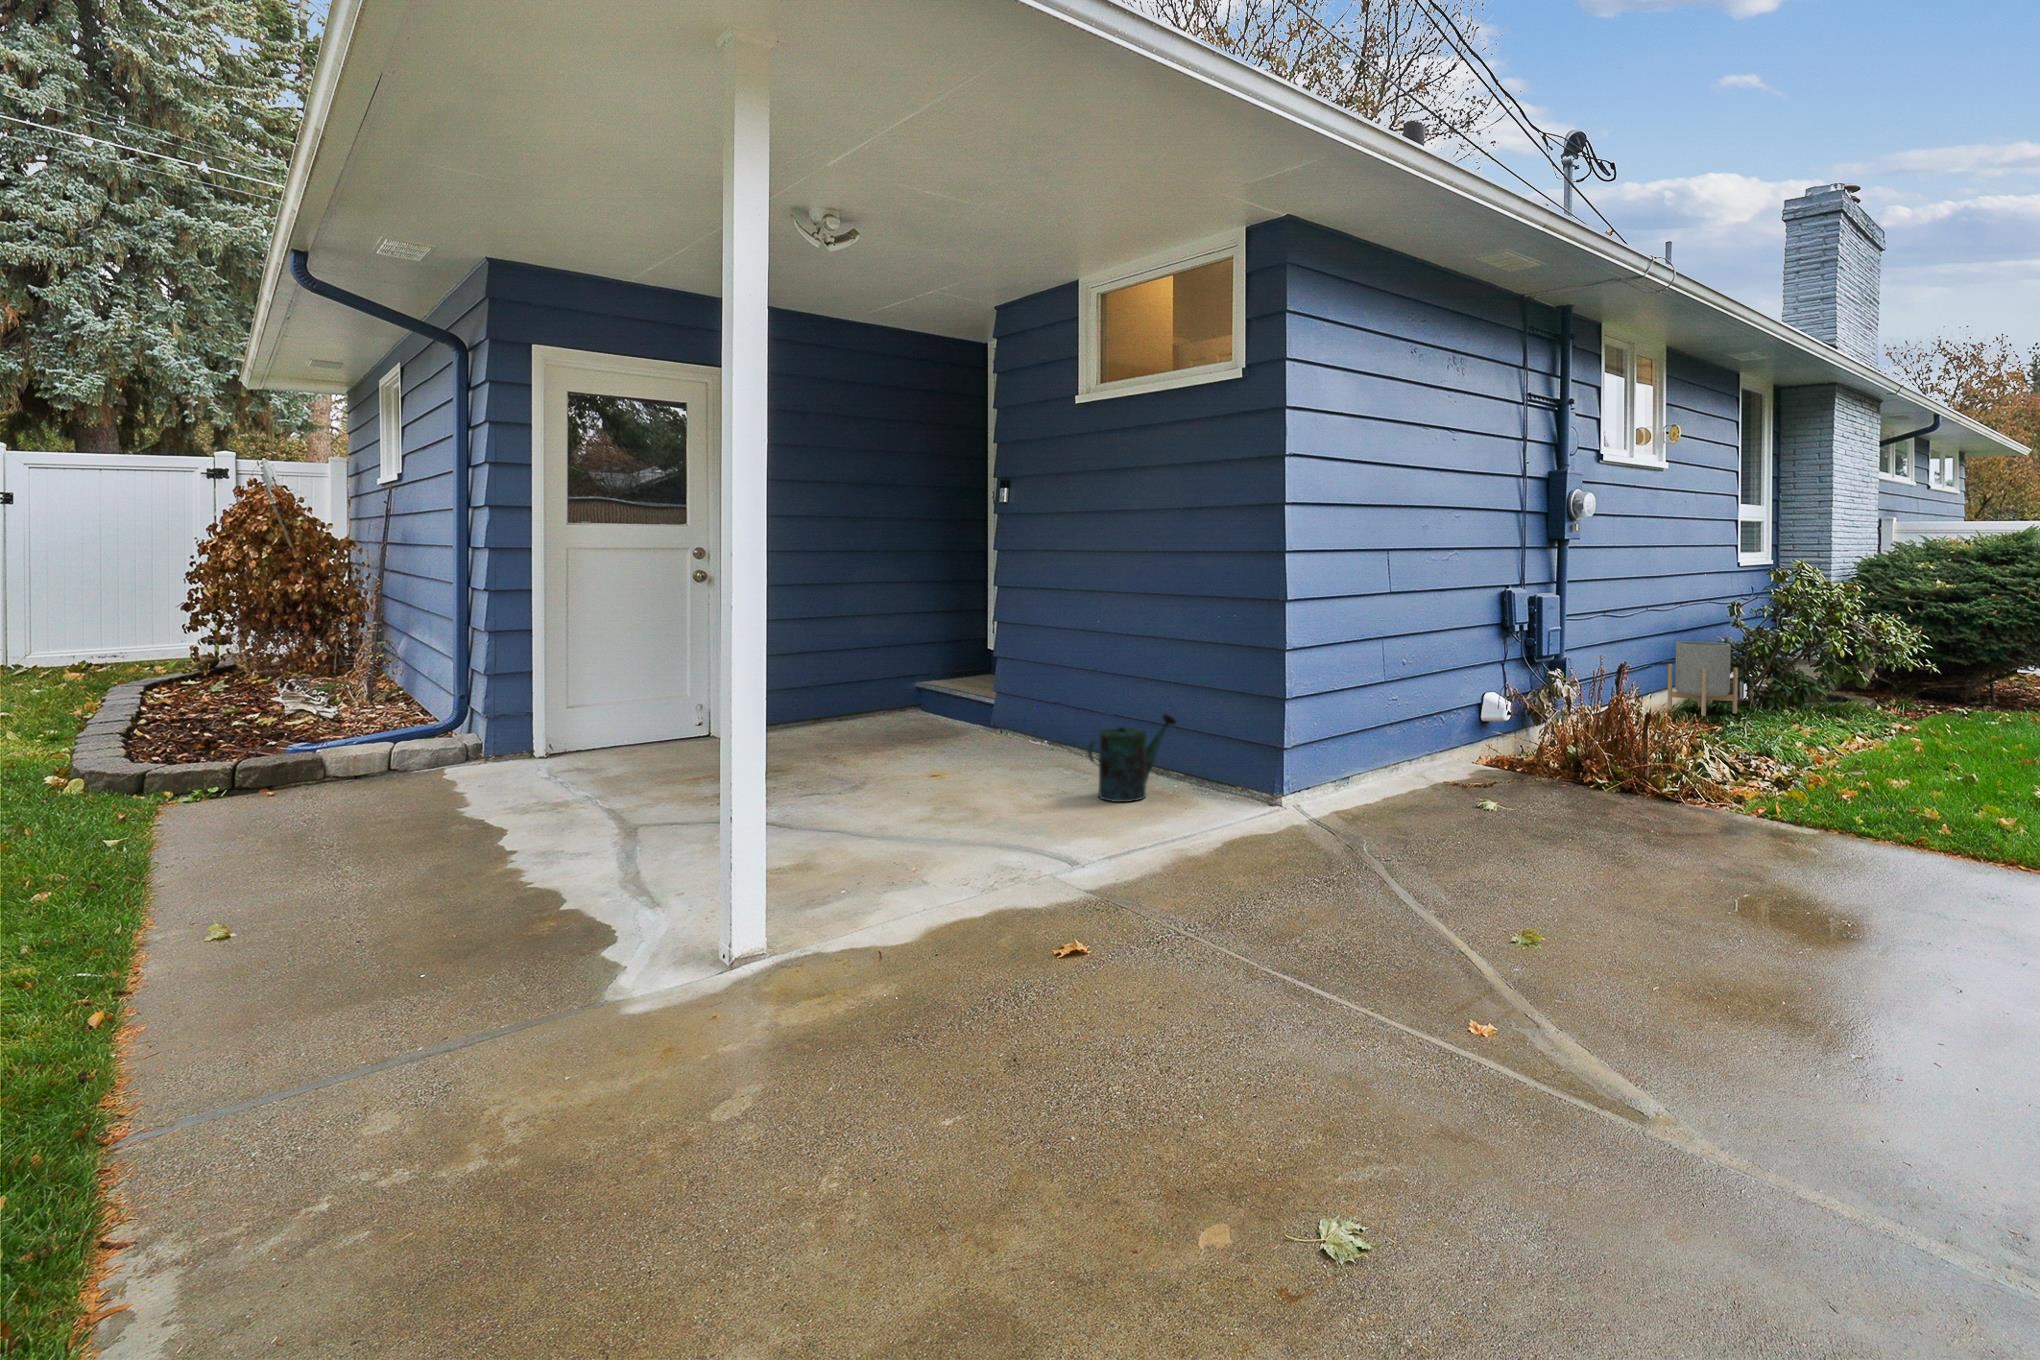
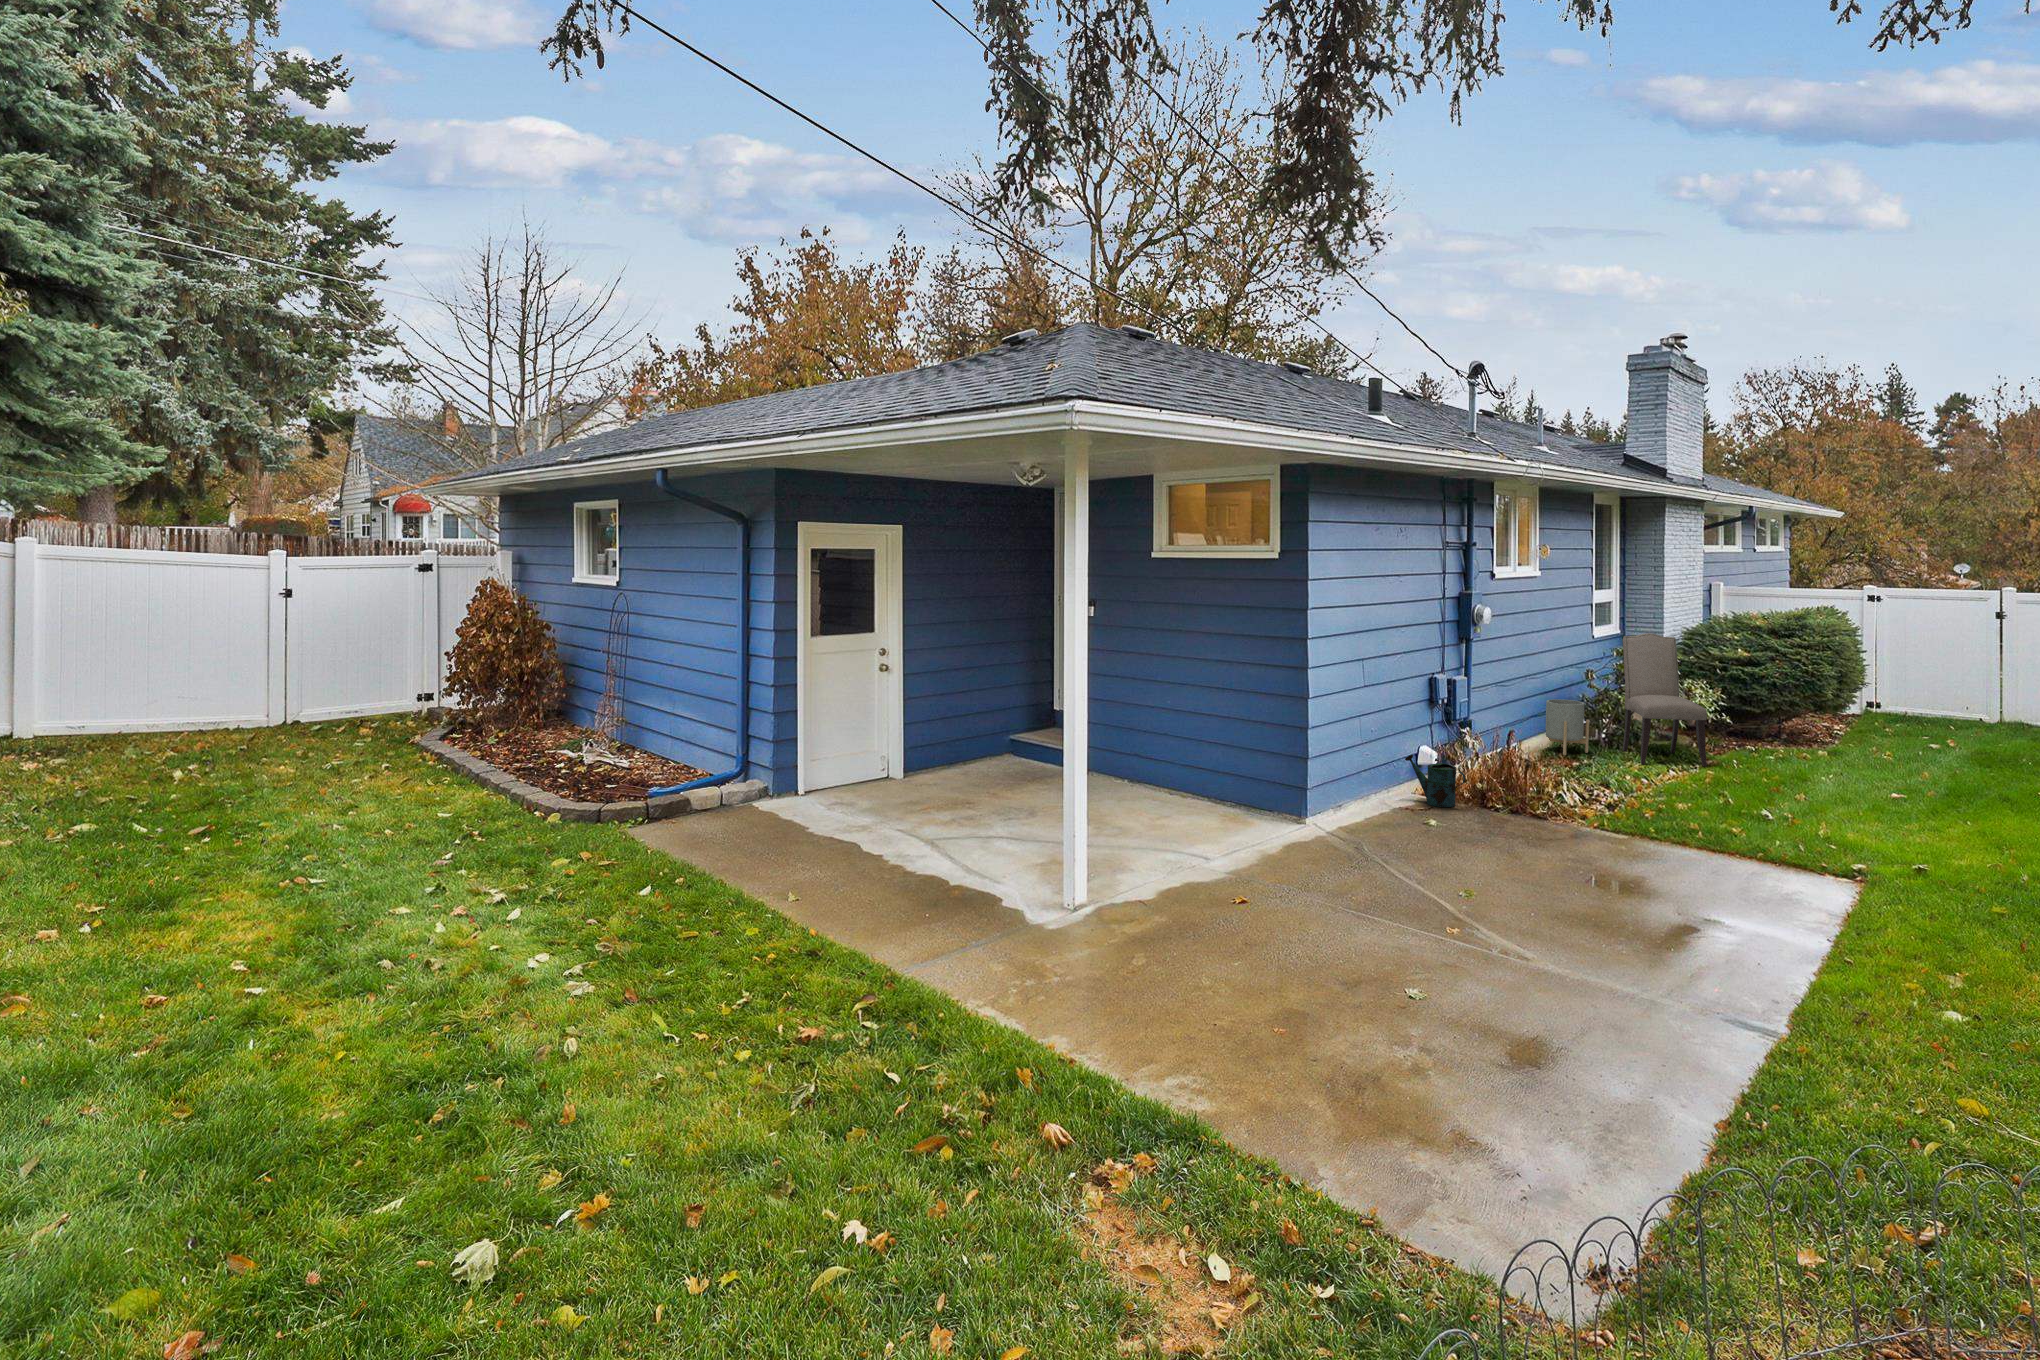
chair: none [1783,549,1917,731] -> present [1623,633,1707,766]
watering can: present [1088,715,1176,802] -> present [1405,755,1465,807]

